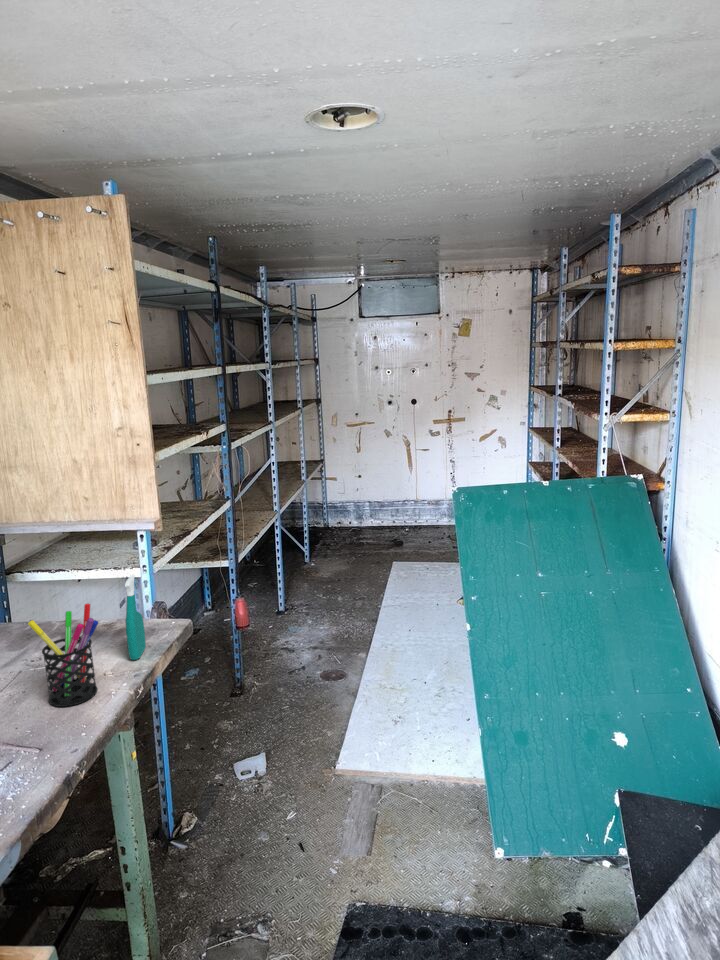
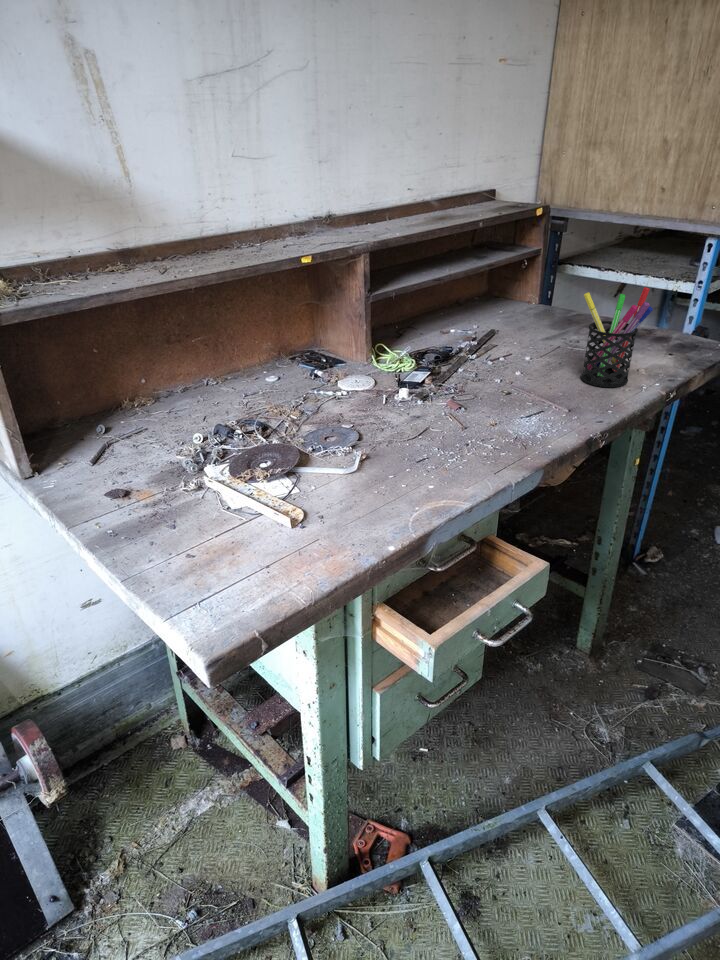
spray bottle: present [125,575,146,660] -> none [665,274,700,368]

